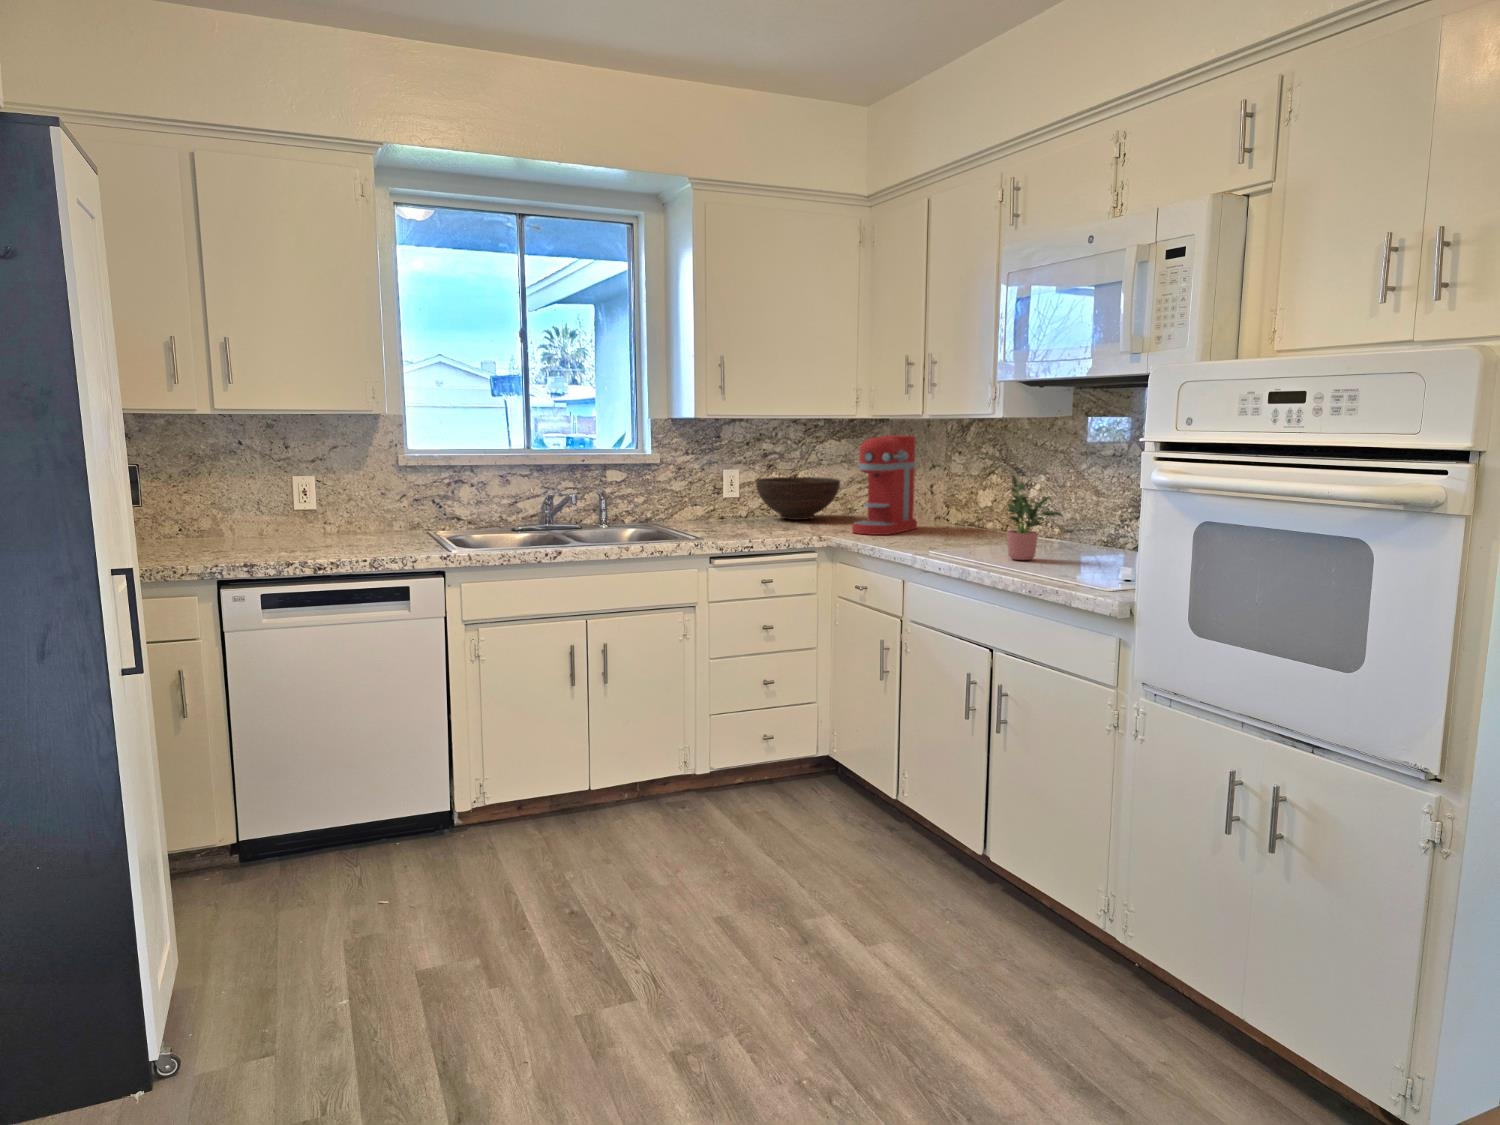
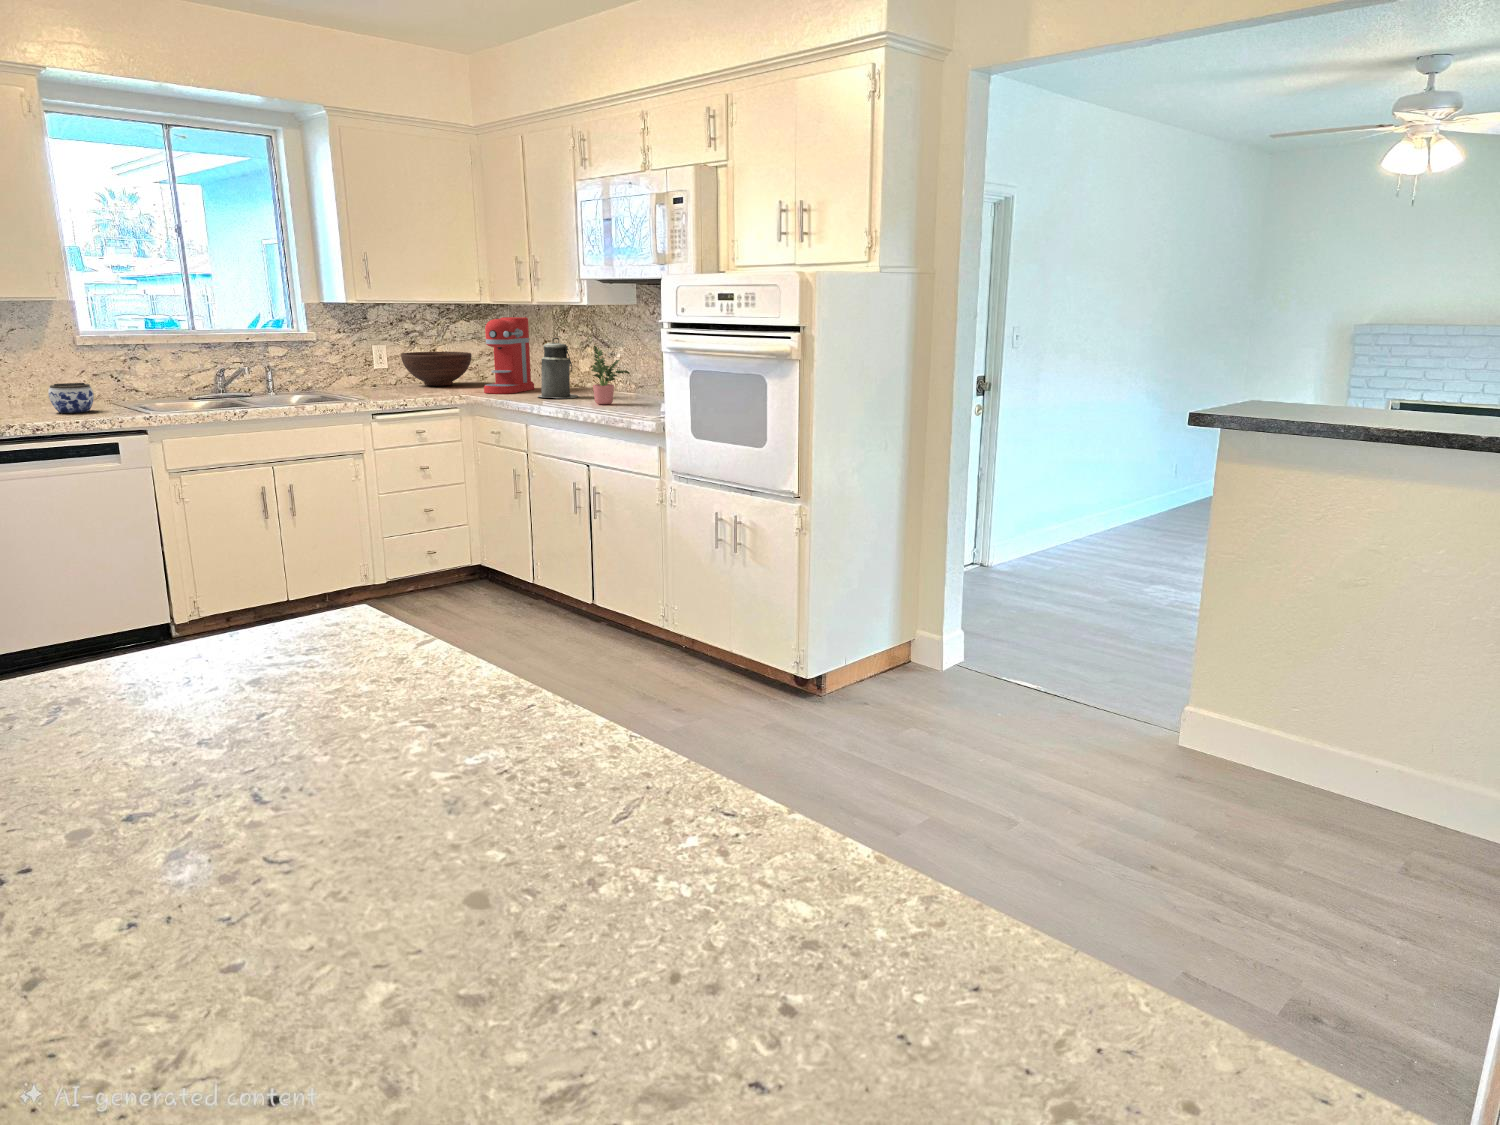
canister: none [922,463,979,546] -> present [538,338,578,398]
jar: none [352,511,399,546] -> present [48,383,94,413]

